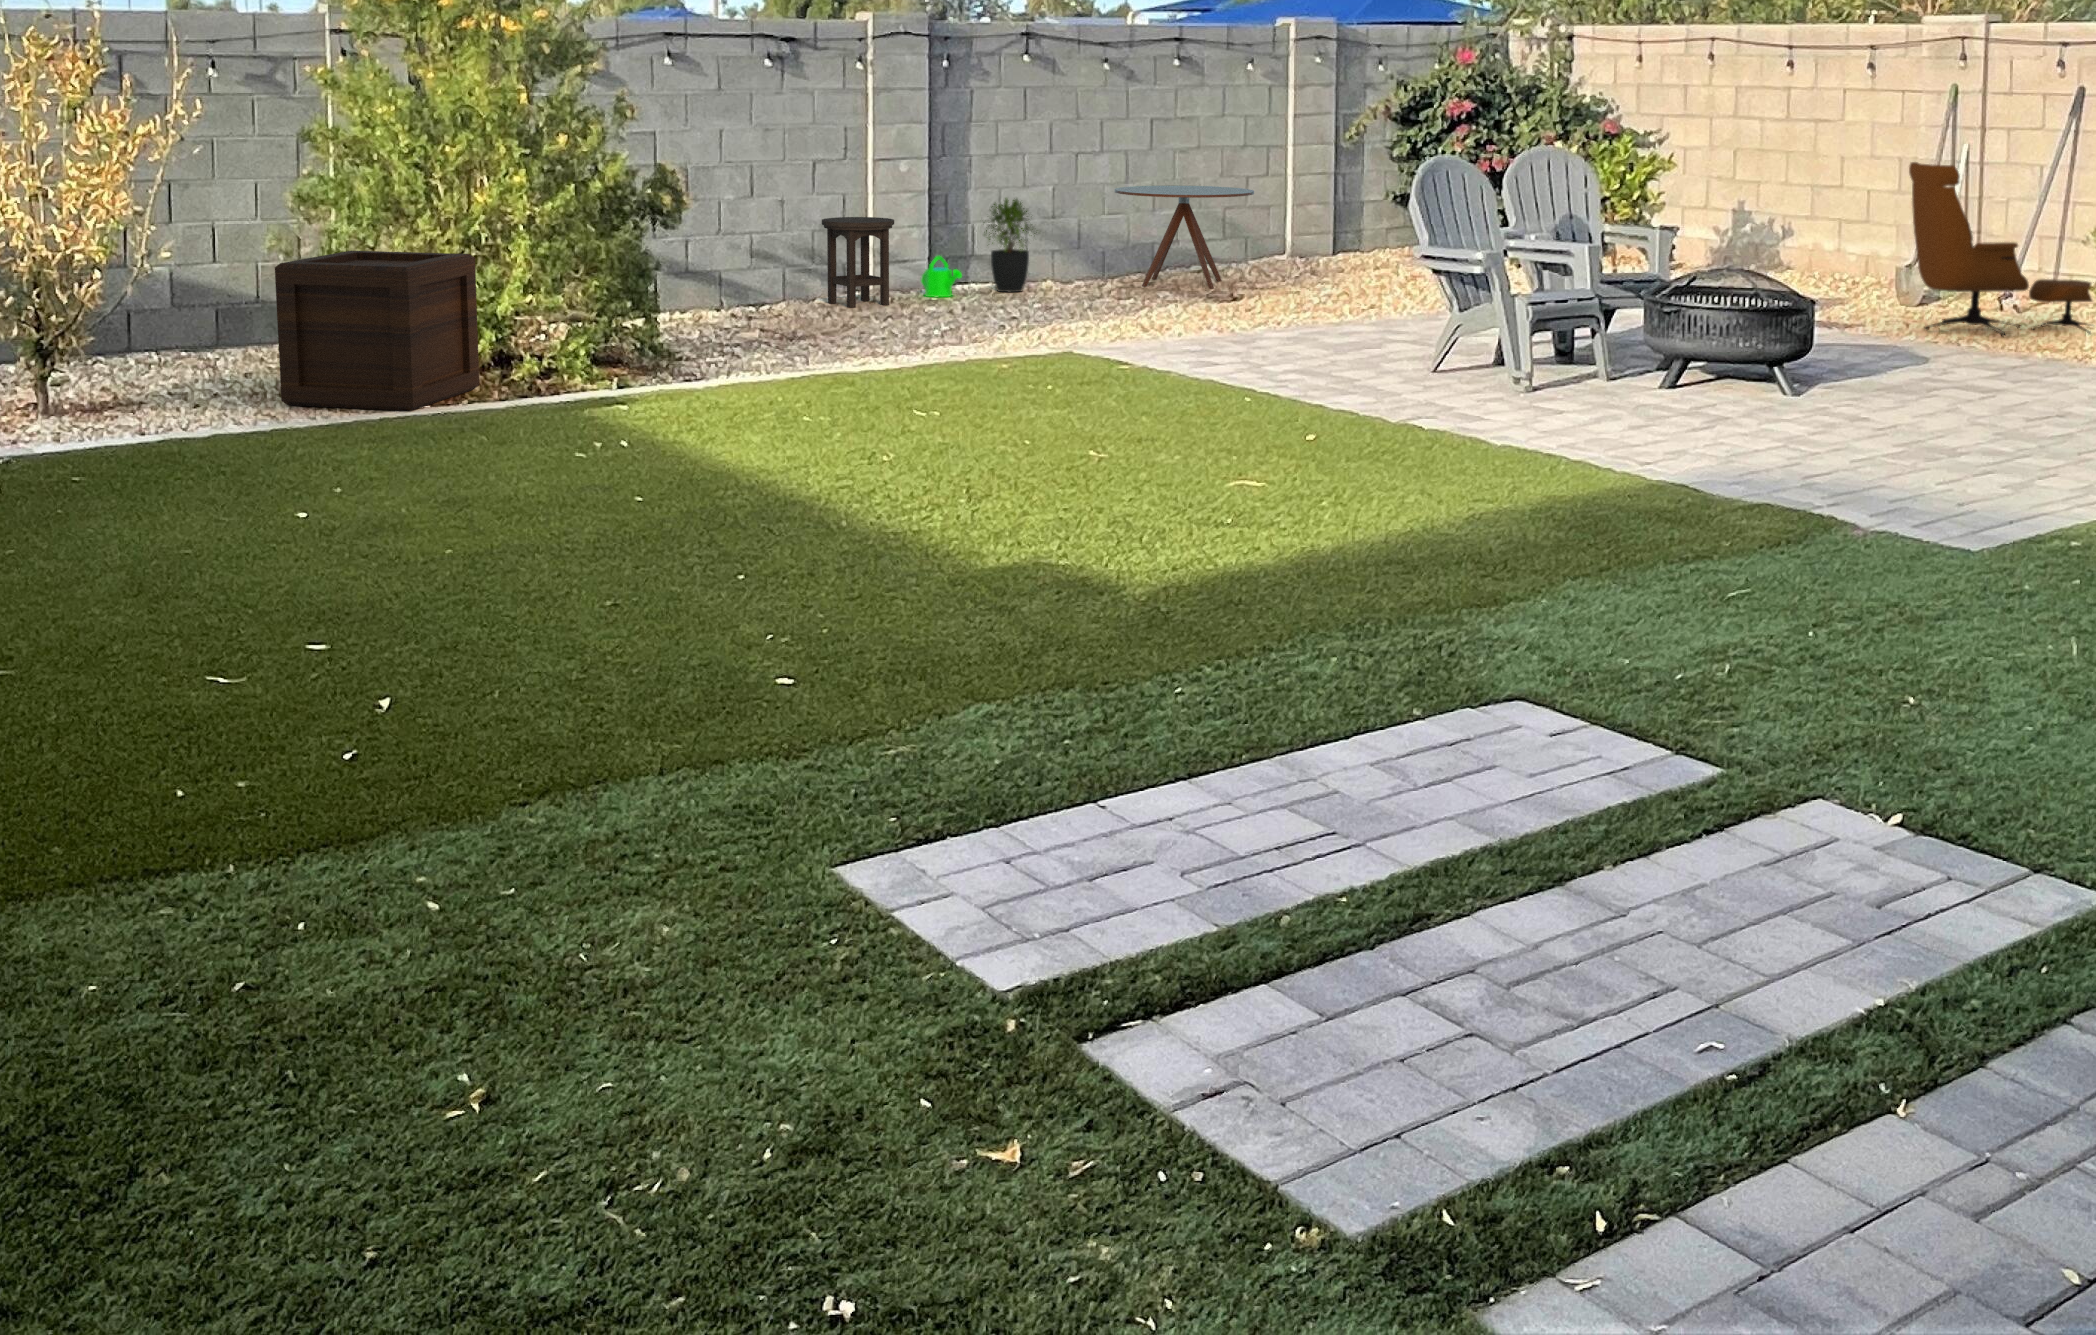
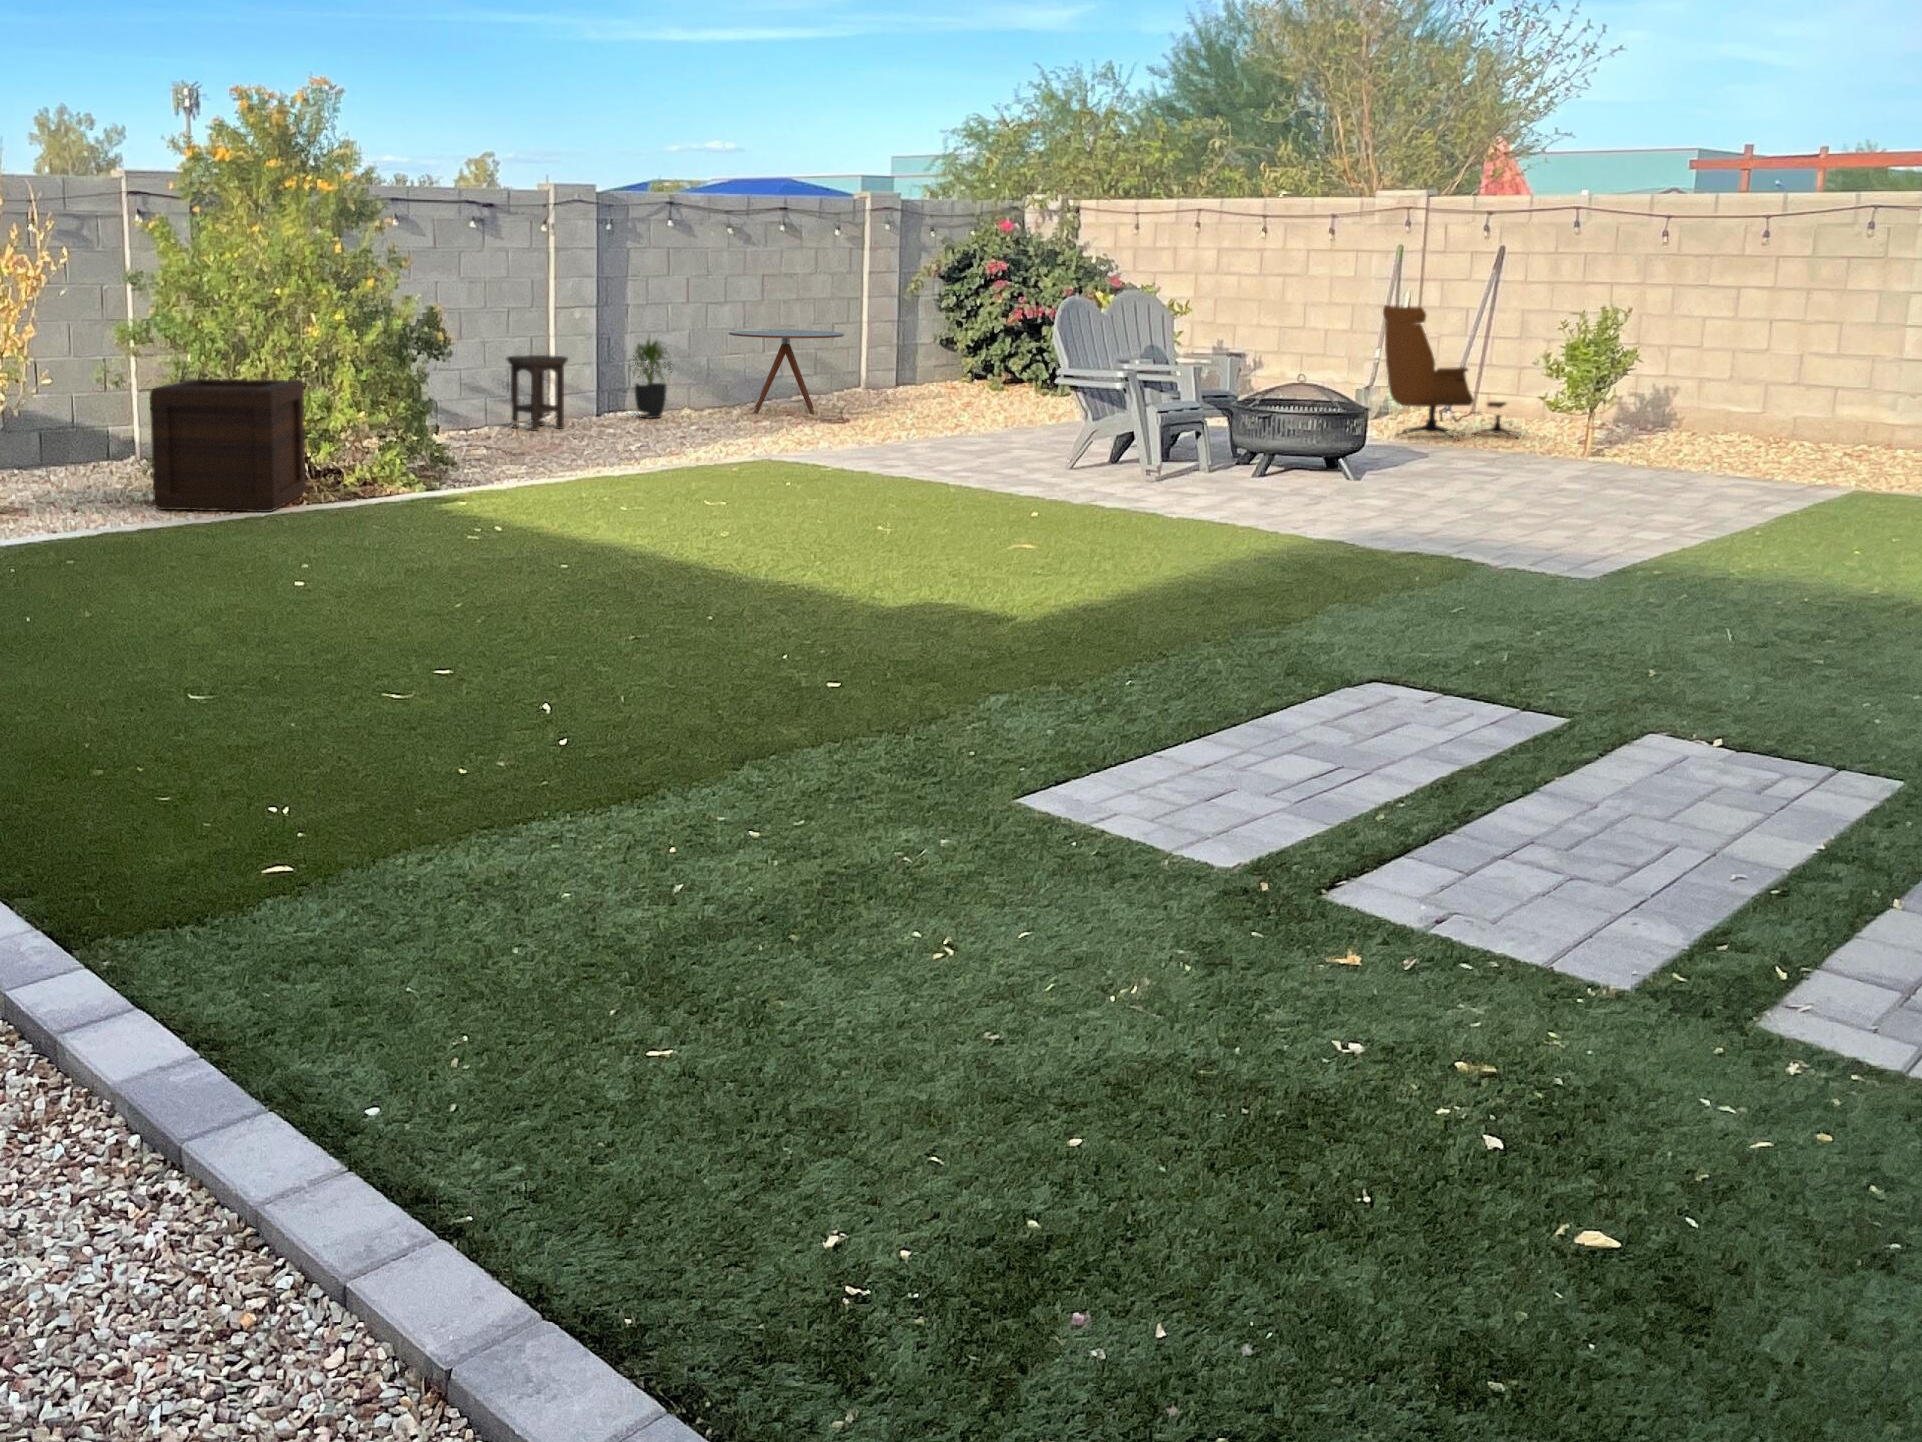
watering can: present [921,256,962,298] -> none [579,388,618,423]

